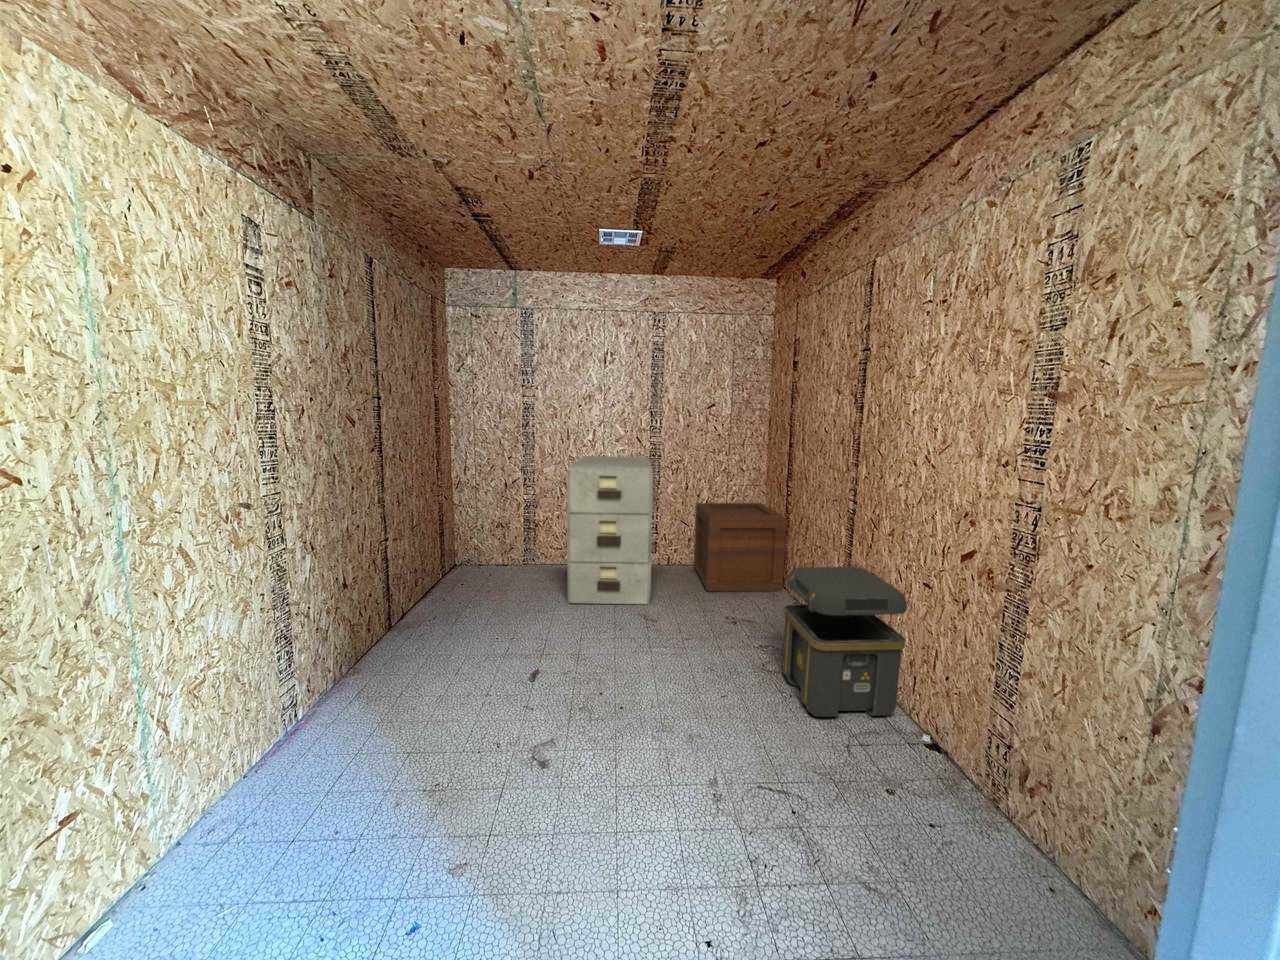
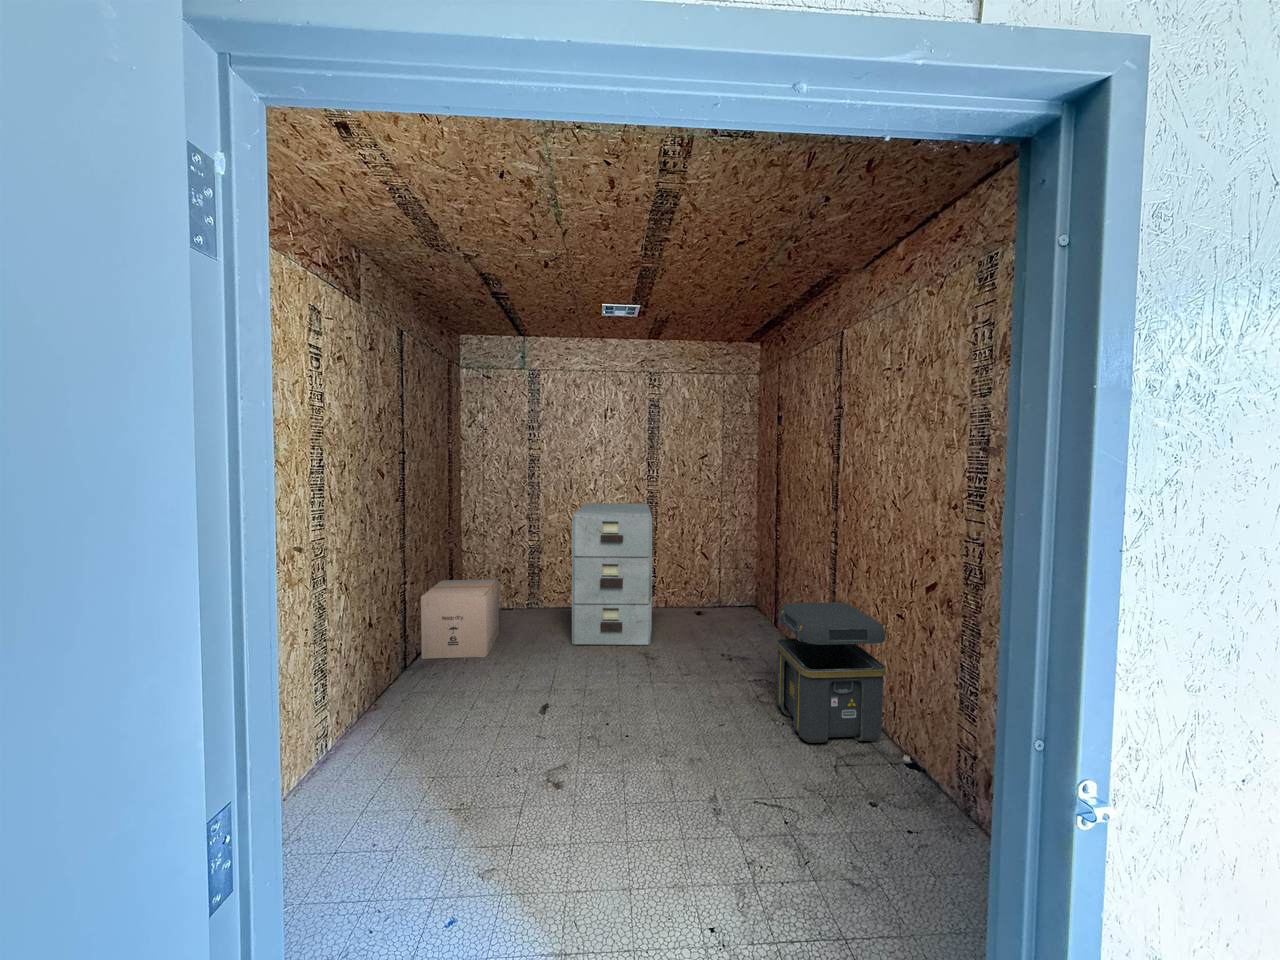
wooden crate: present [694,503,787,592] -> none [692,546,779,633]
cardboard box: none [407,535,493,617] -> present [421,579,499,659]

